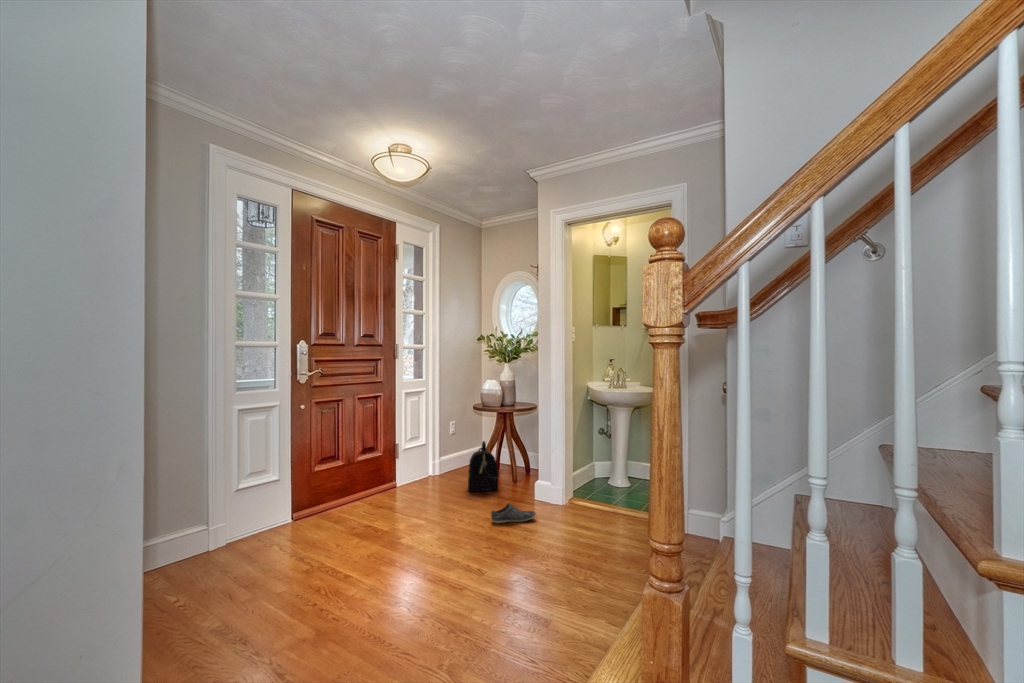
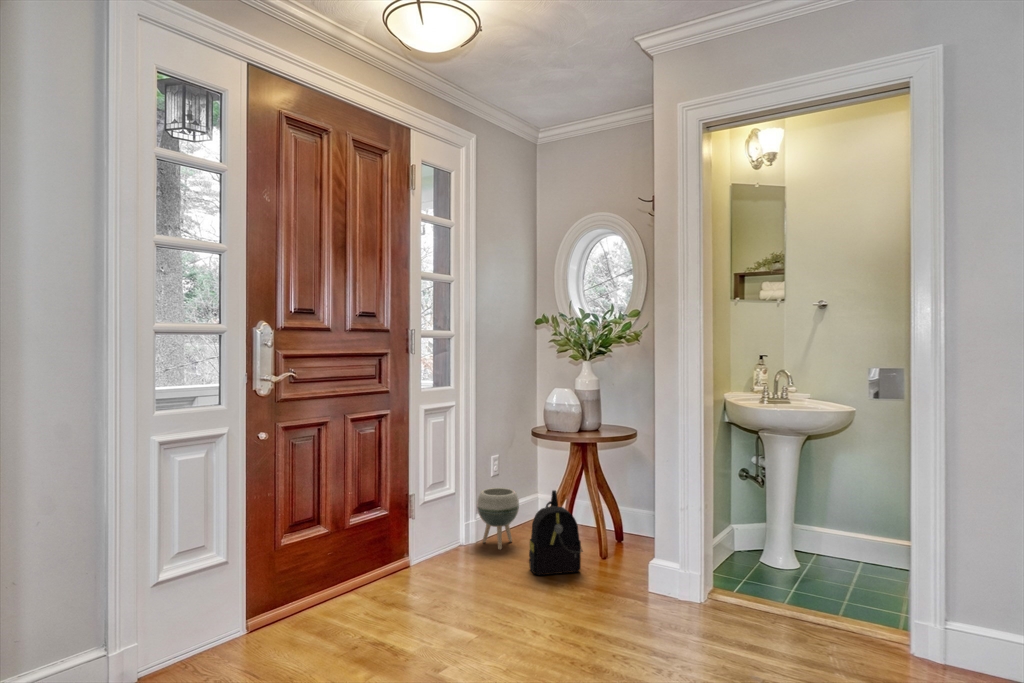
planter: none [440,441,466,479] -> present [477,488,519,550]
shoe: present [491,503,536,523] -> none [589,604,665,640]

